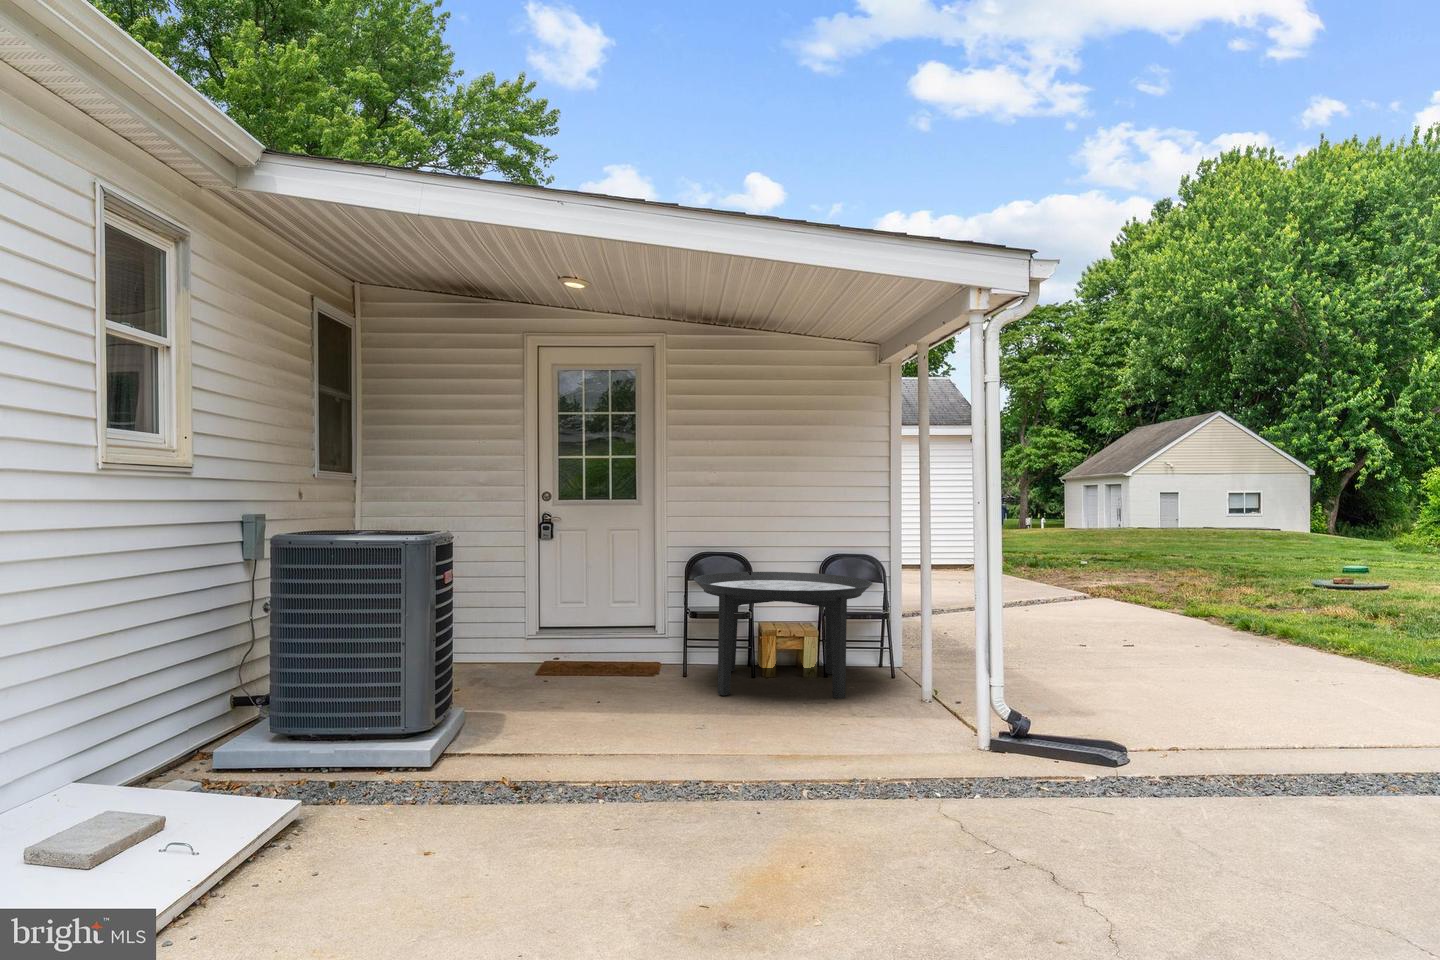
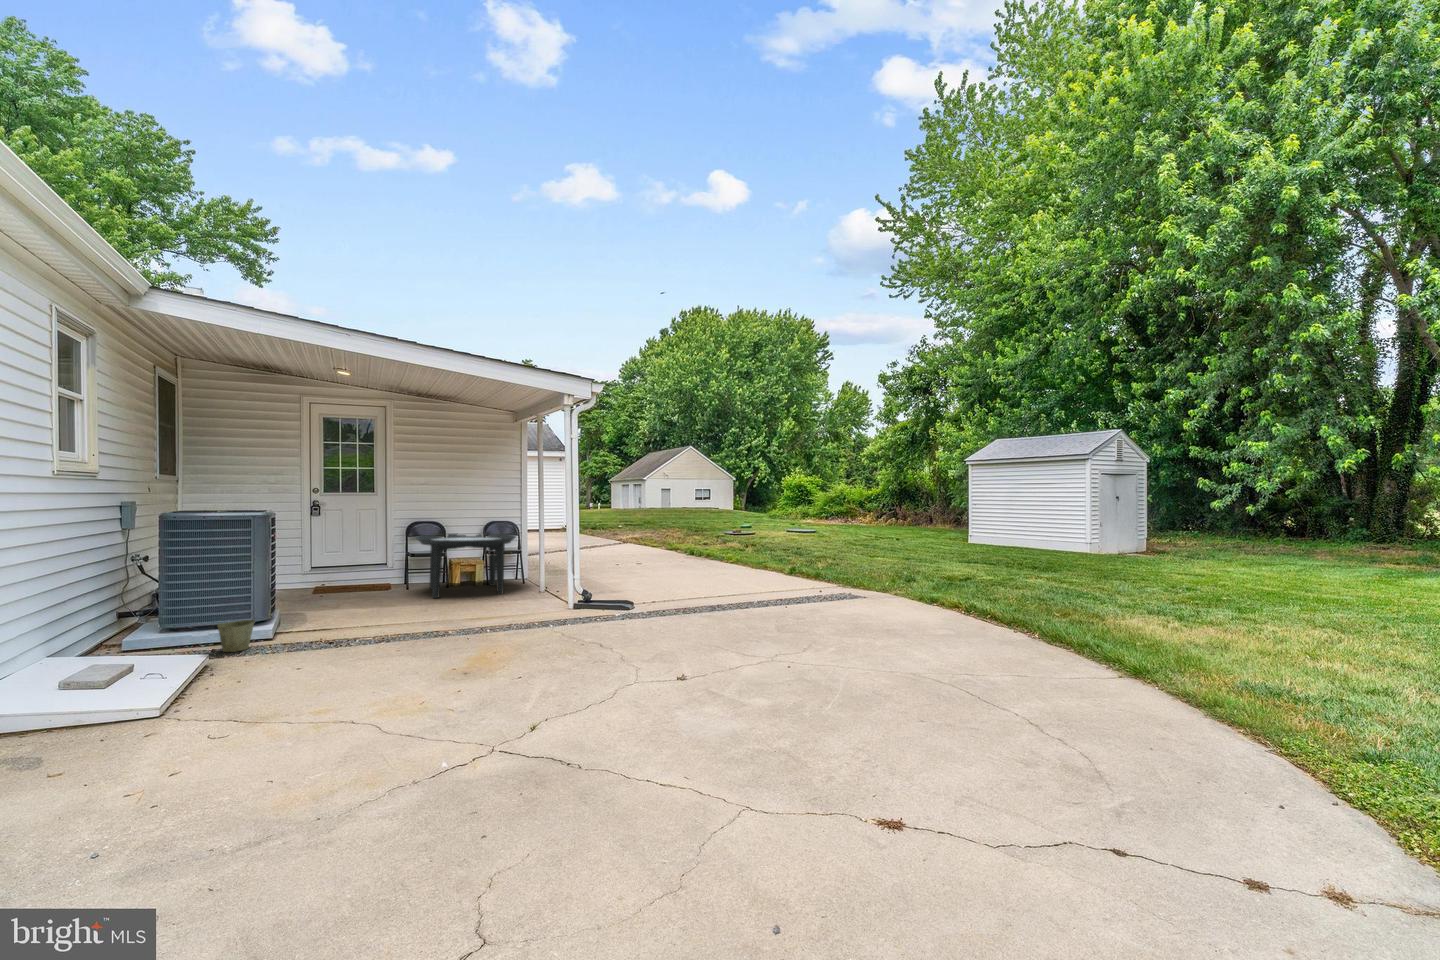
bucket: none [328,701,387,787] -> present [218,620,255,652]

